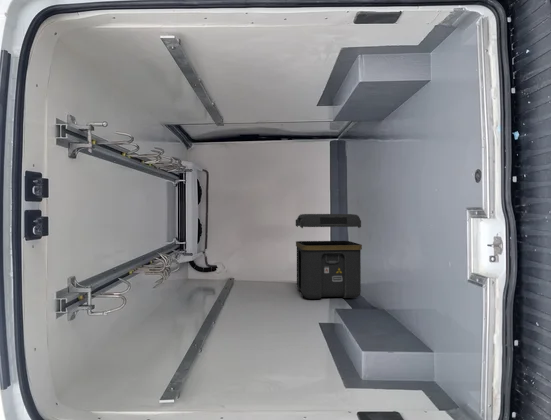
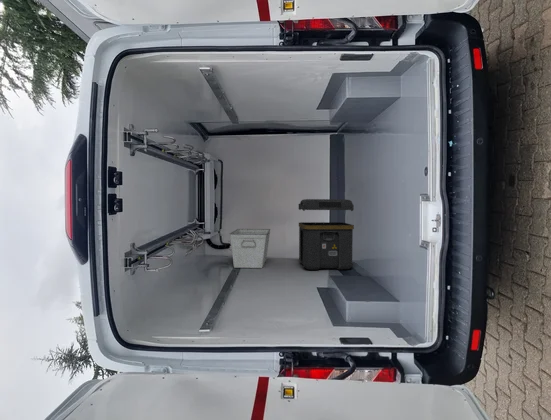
storage bin: none [214,249,263,296] -> present [230,229,270,268]

